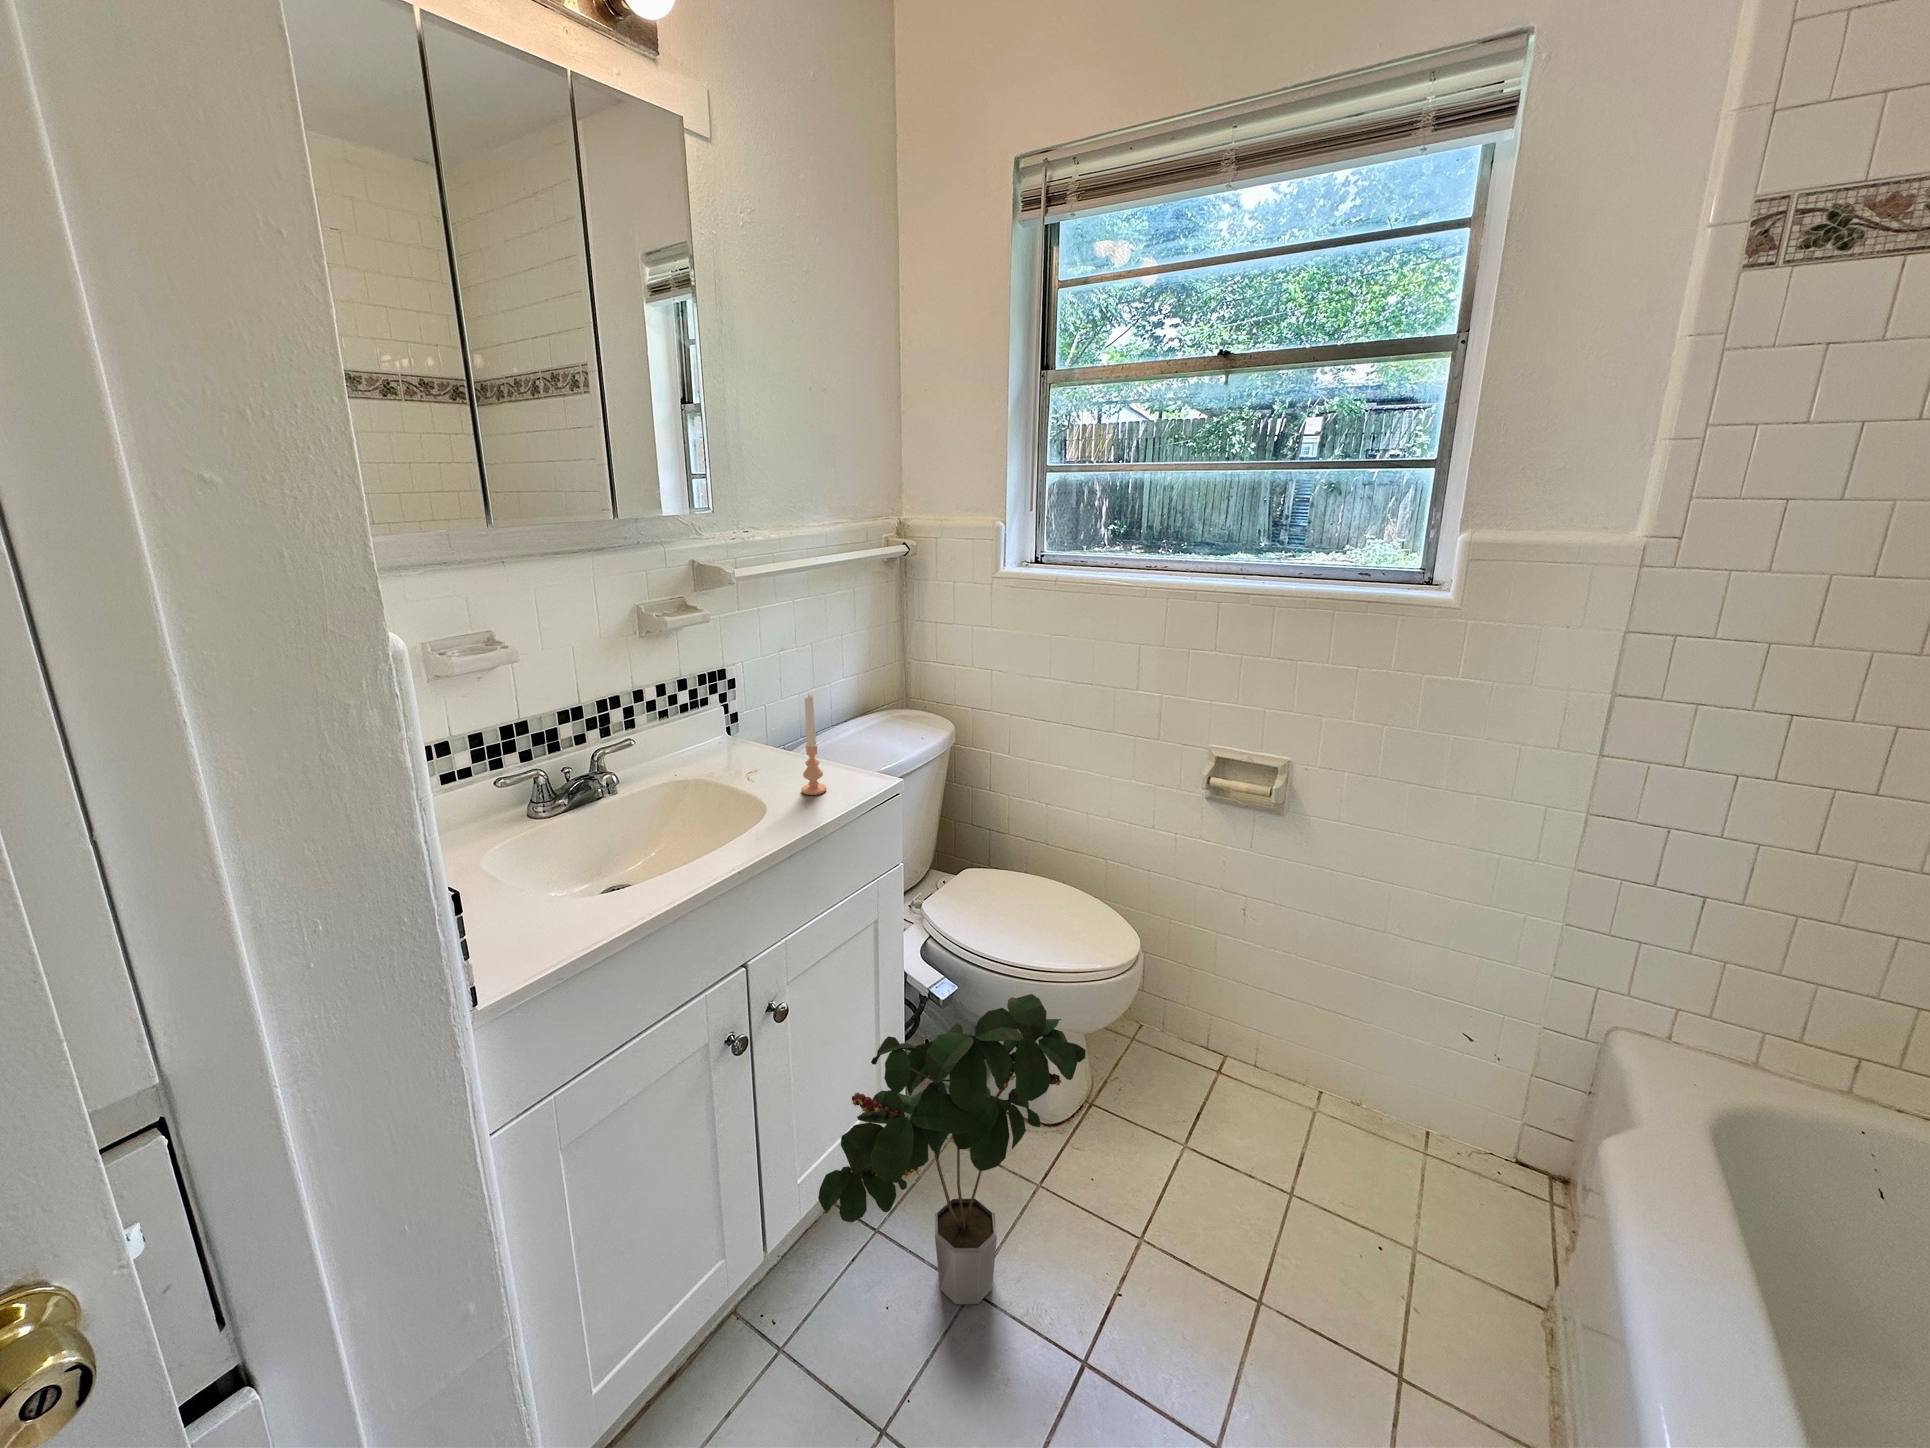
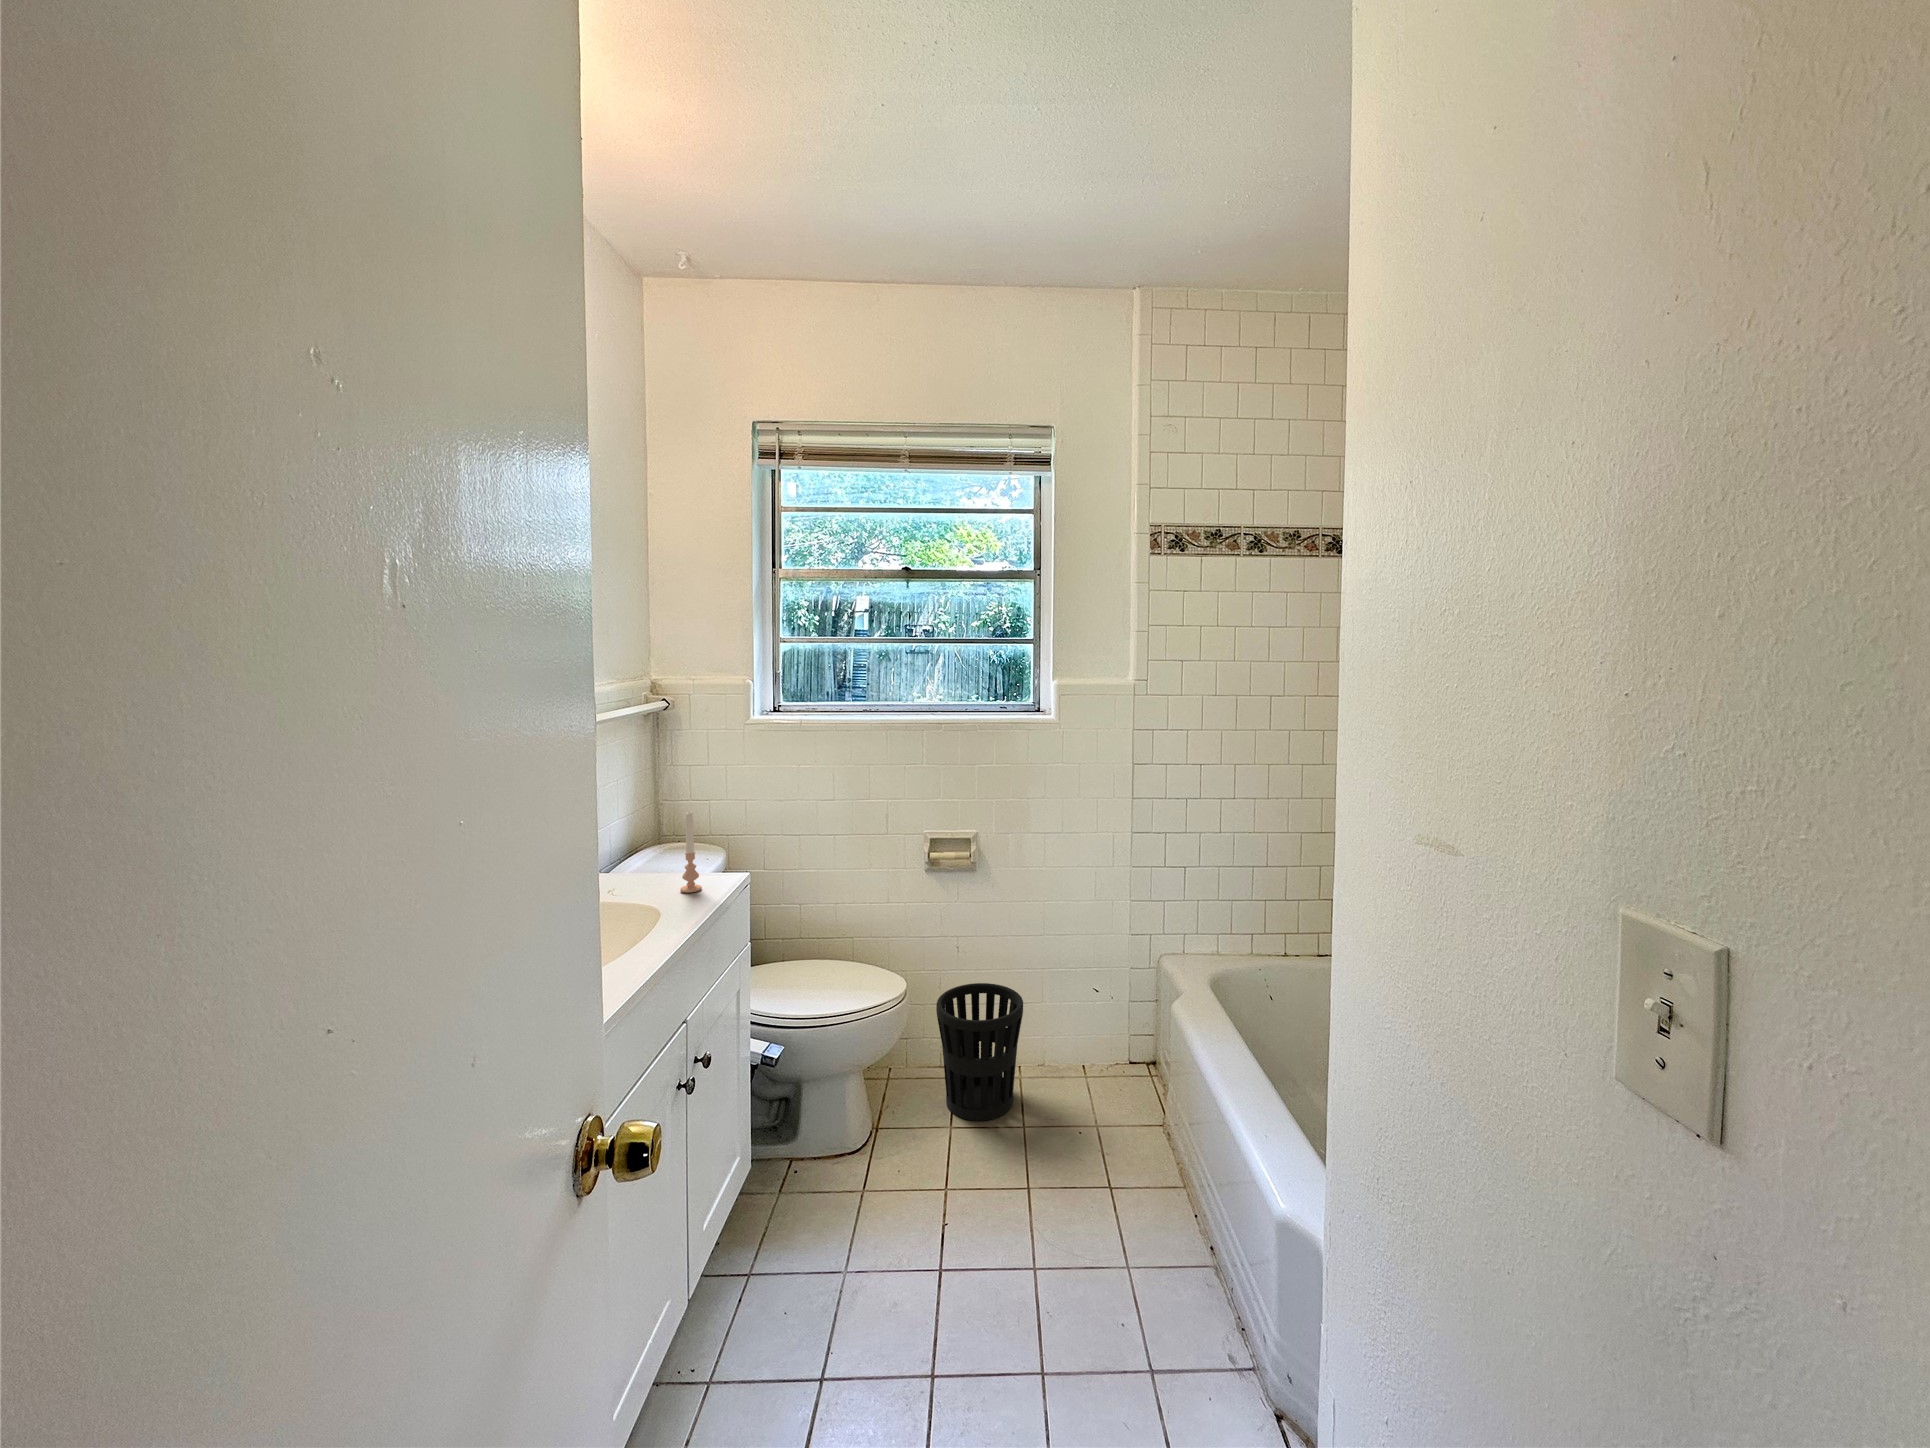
wastebasket: none [1189,963,1324,1159] -> present [936,983,1023,1121]
potted plant: present [818,994,1086,1304] -> none [738,1019,903,1285]

